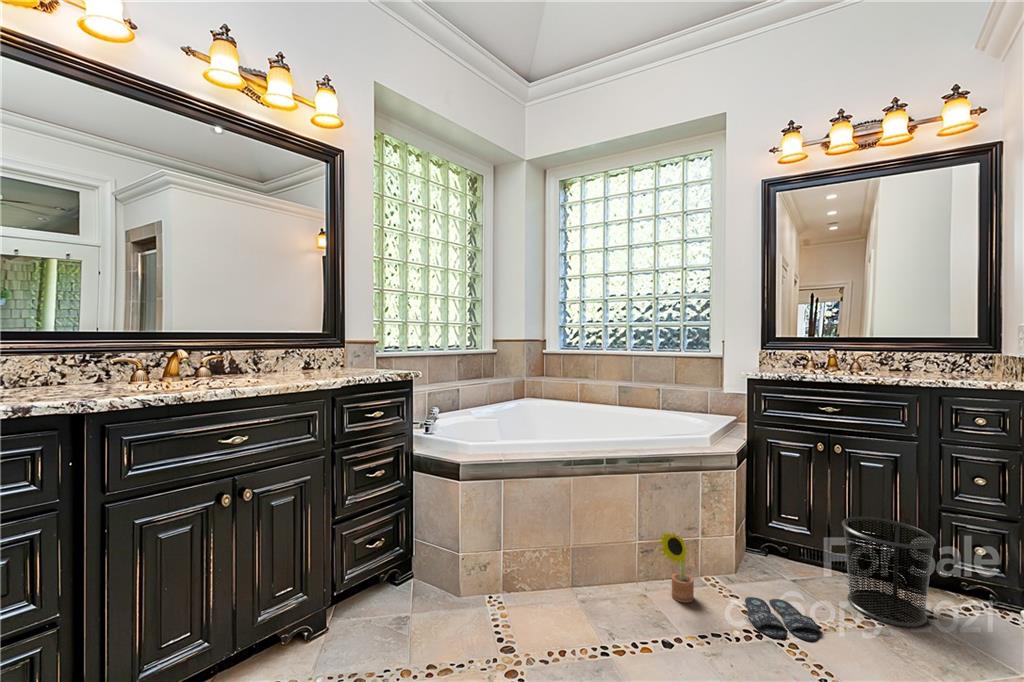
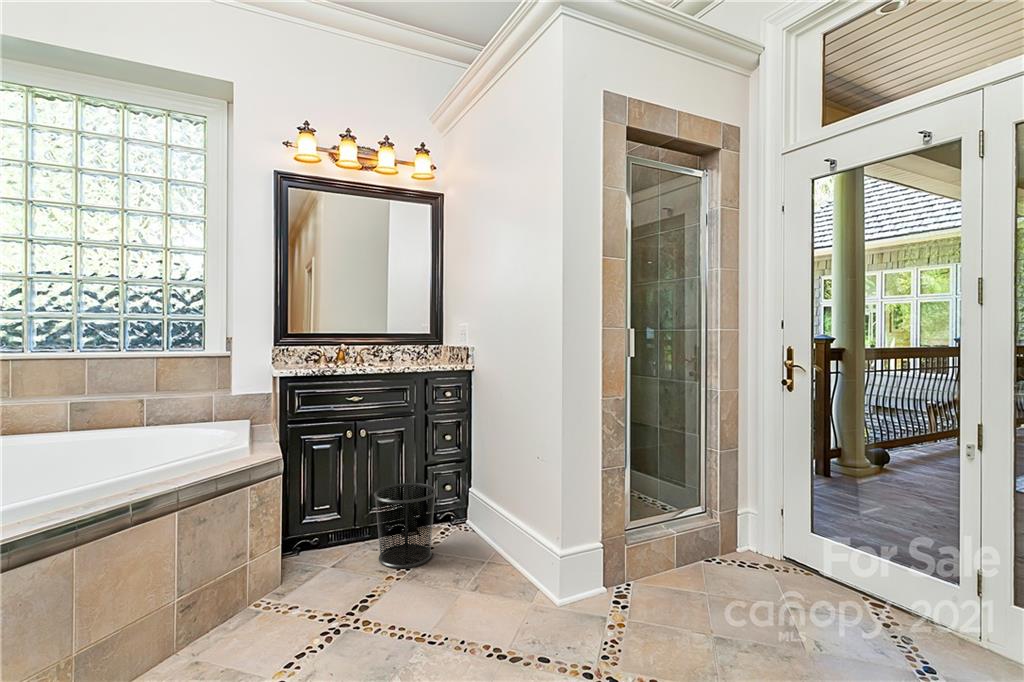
decorative plant: present [658,532,694,603] -> none [210,565,257,646]
slippers: present [745,597,819,641] -> none [305,588,379,627]

